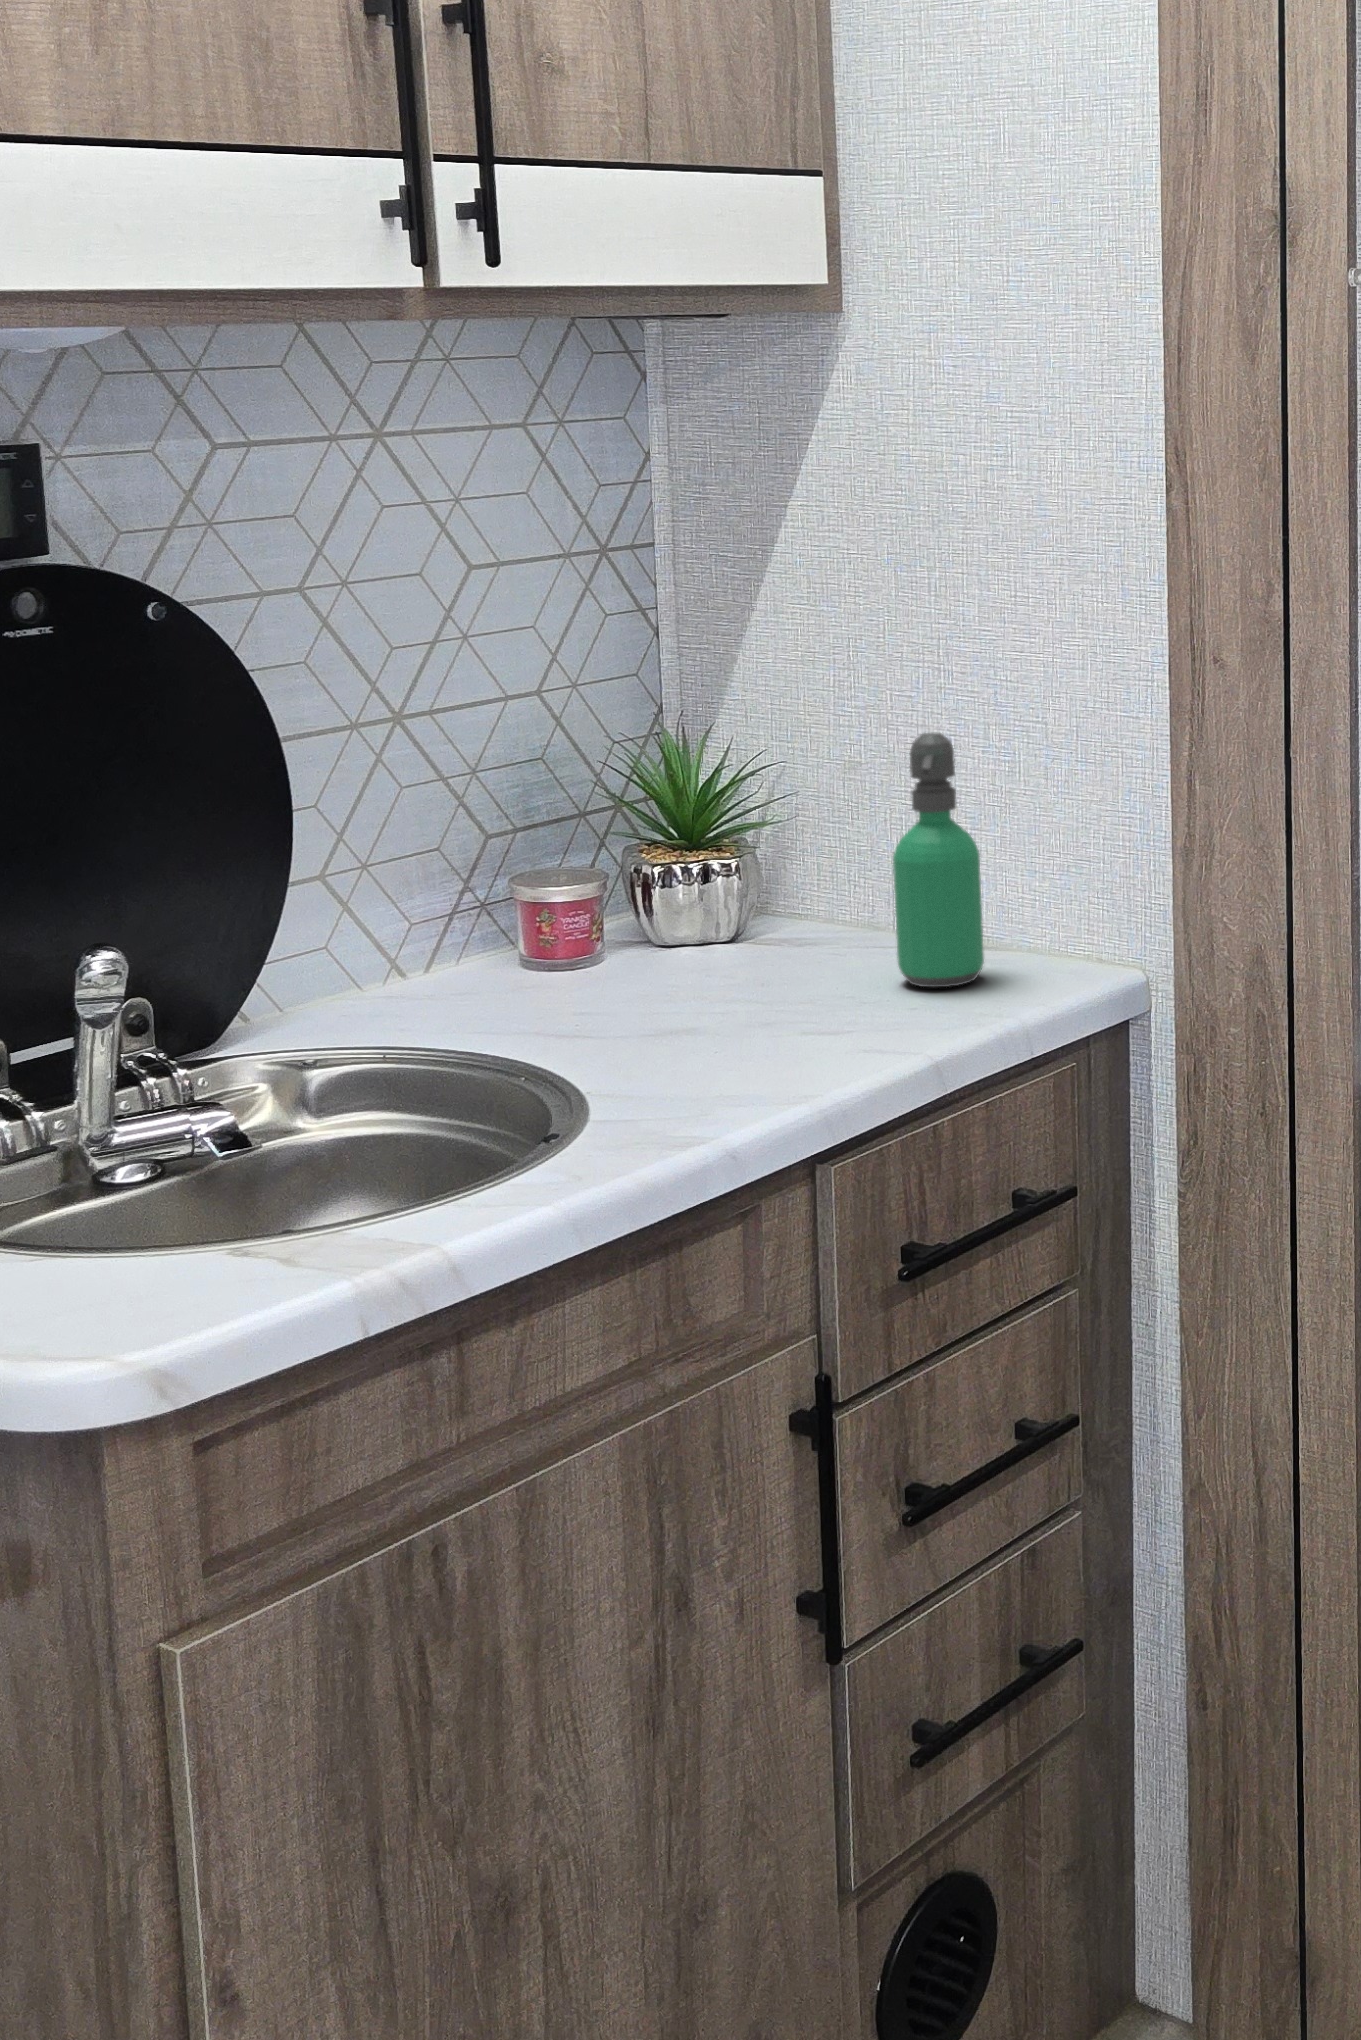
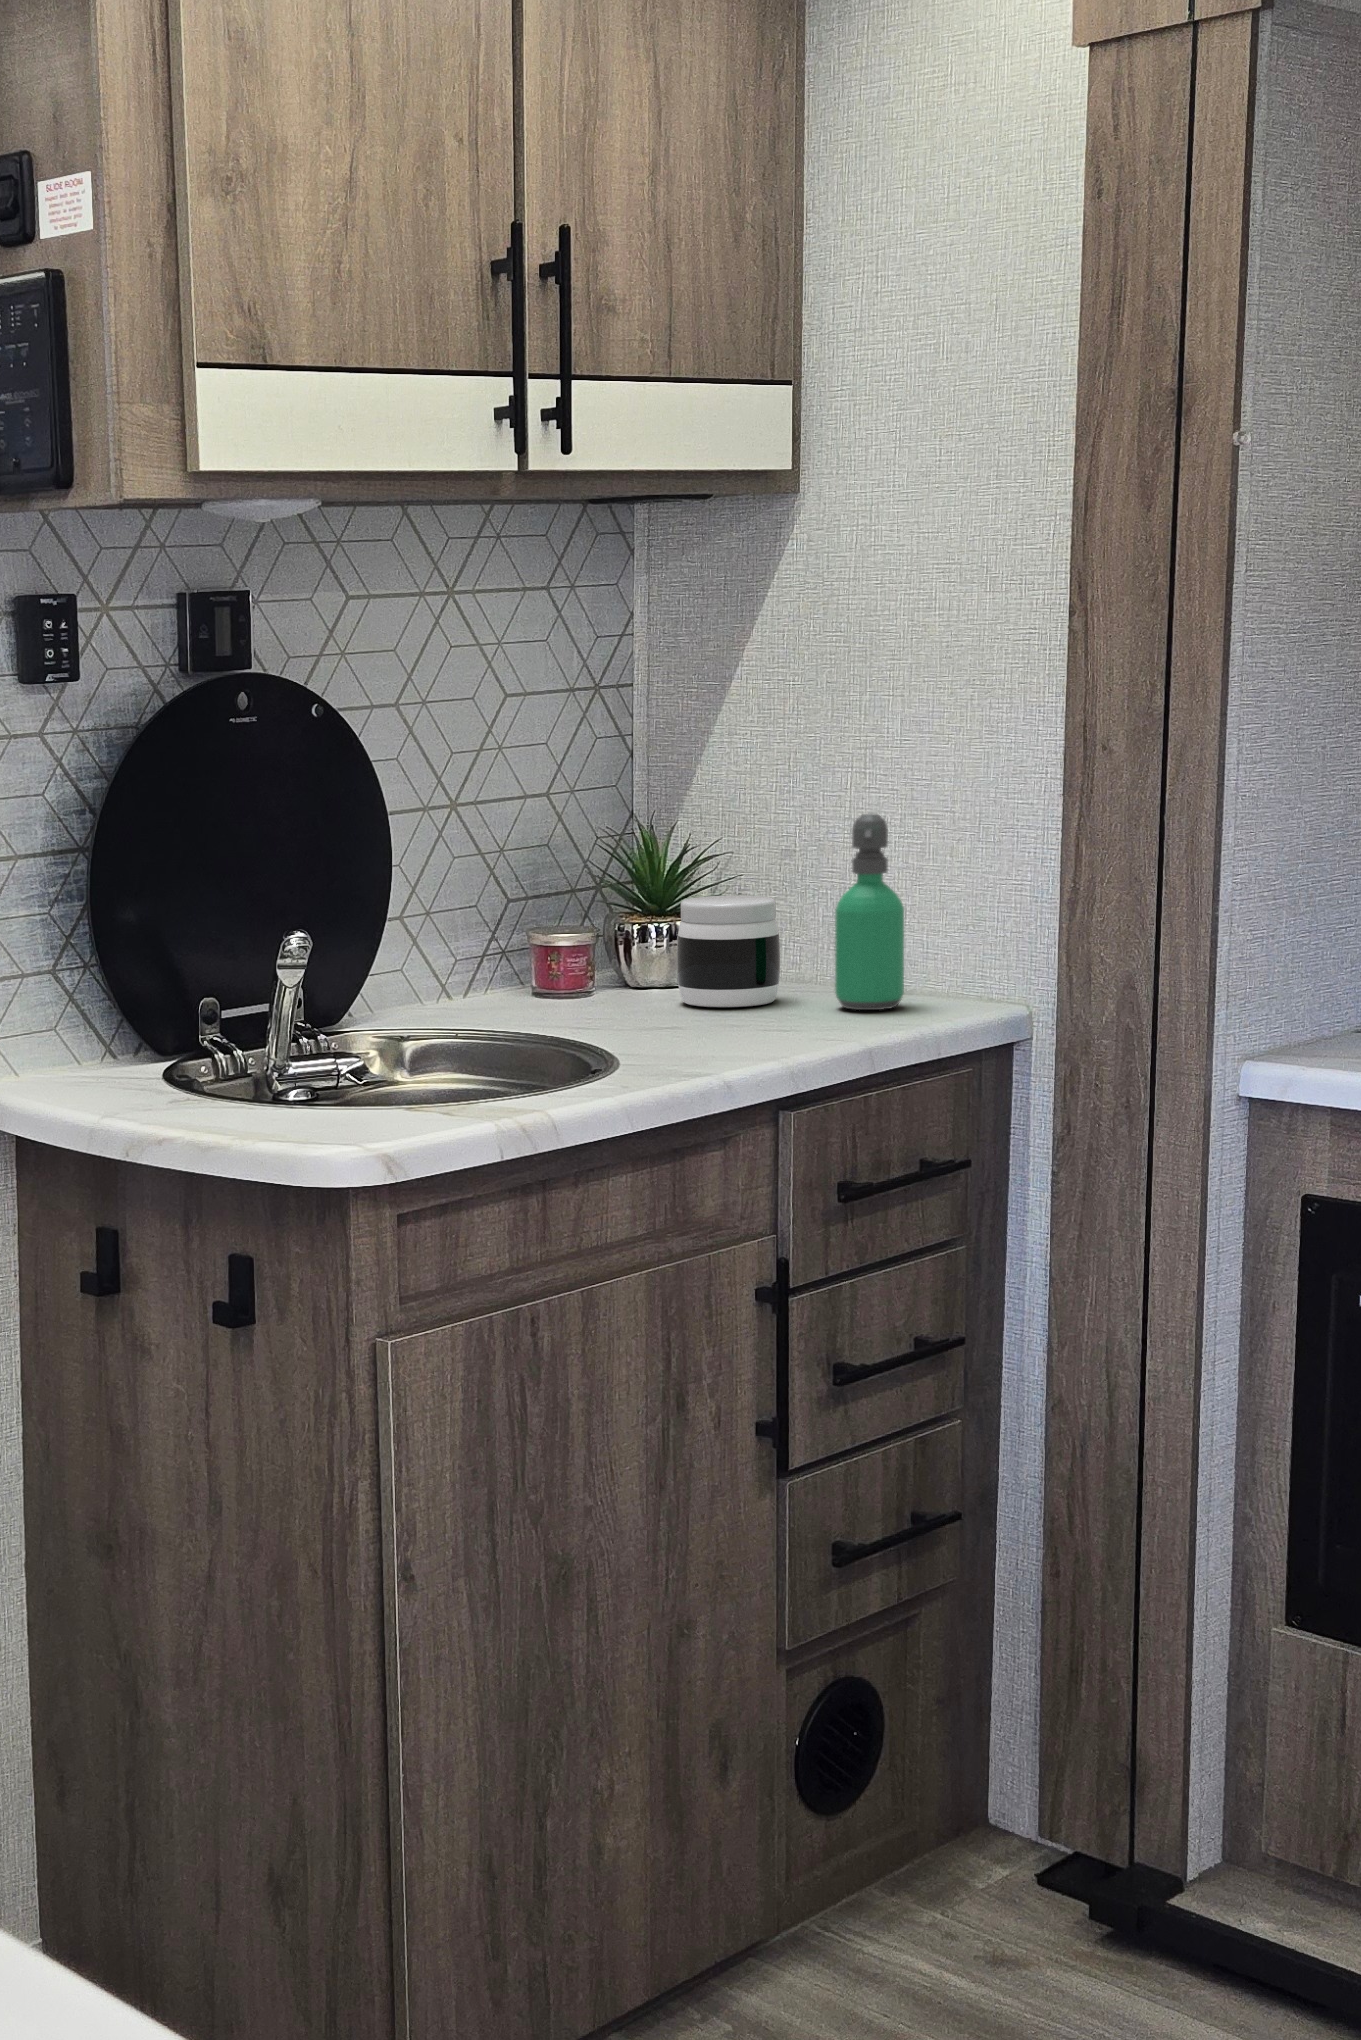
jar: none [697,831,830,985] -> present [677,895,780,1007]

